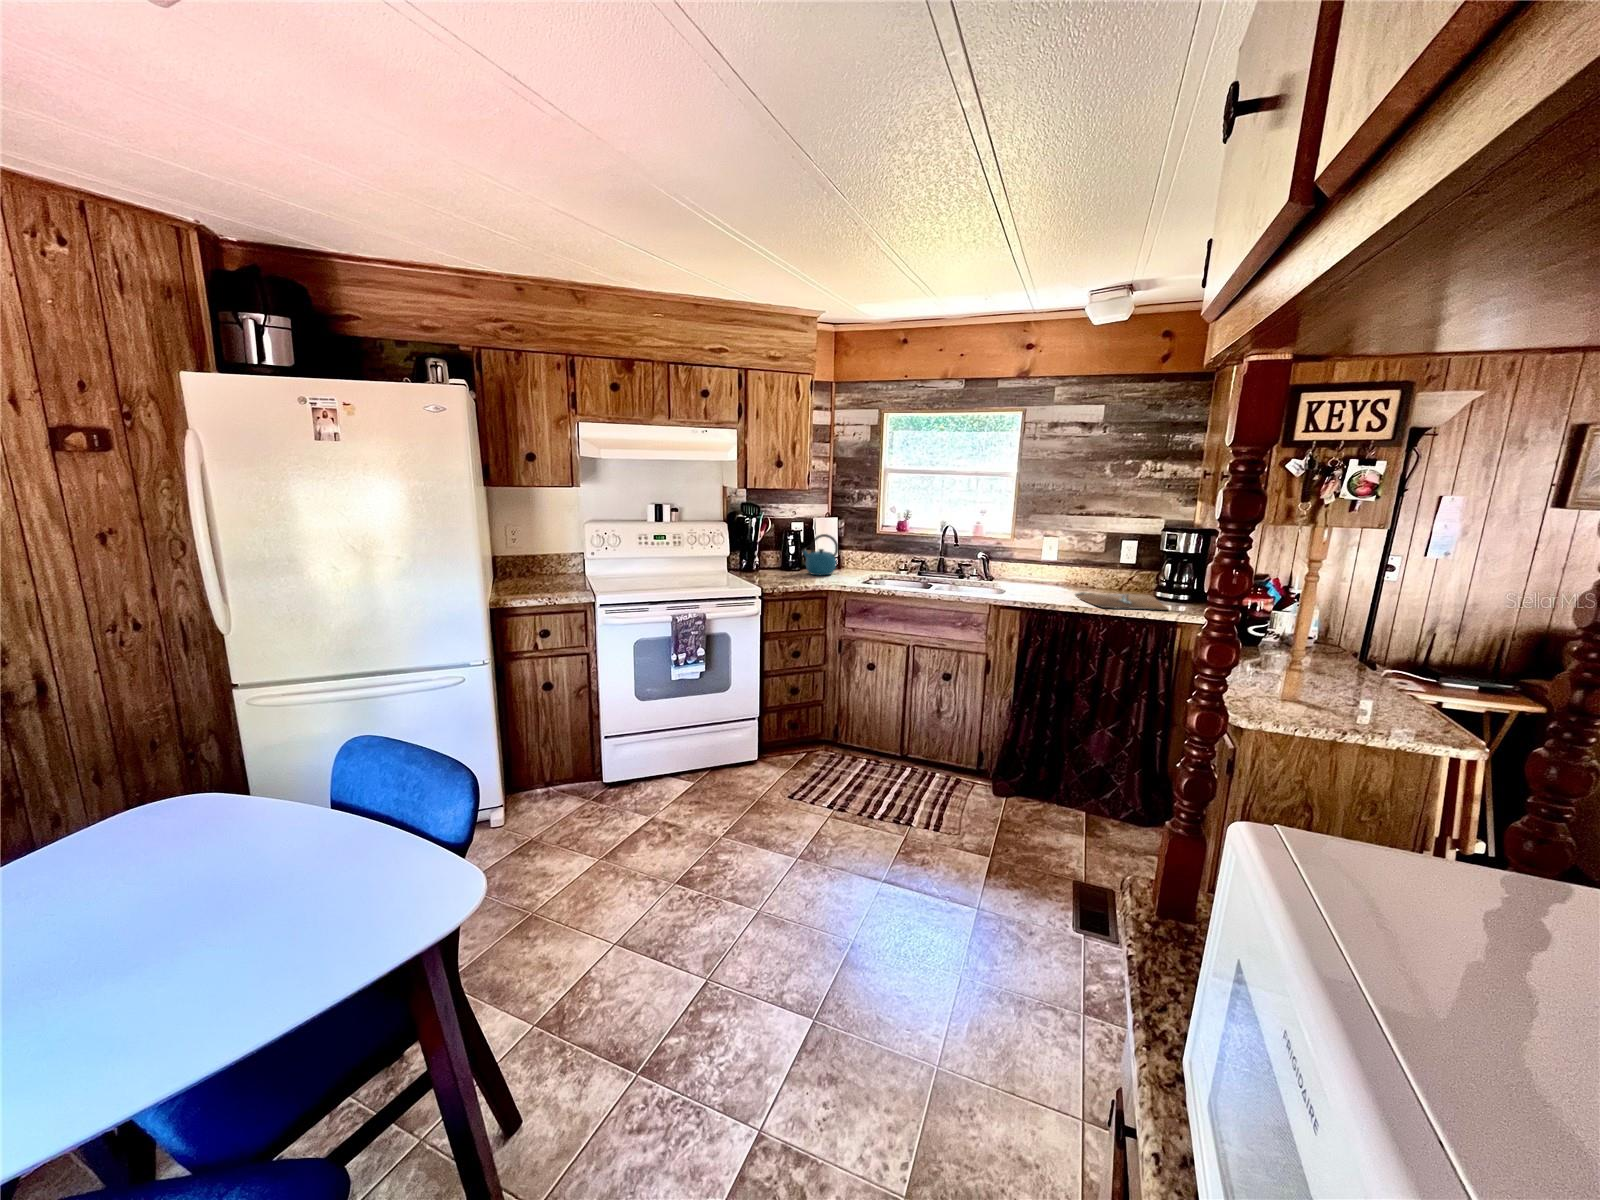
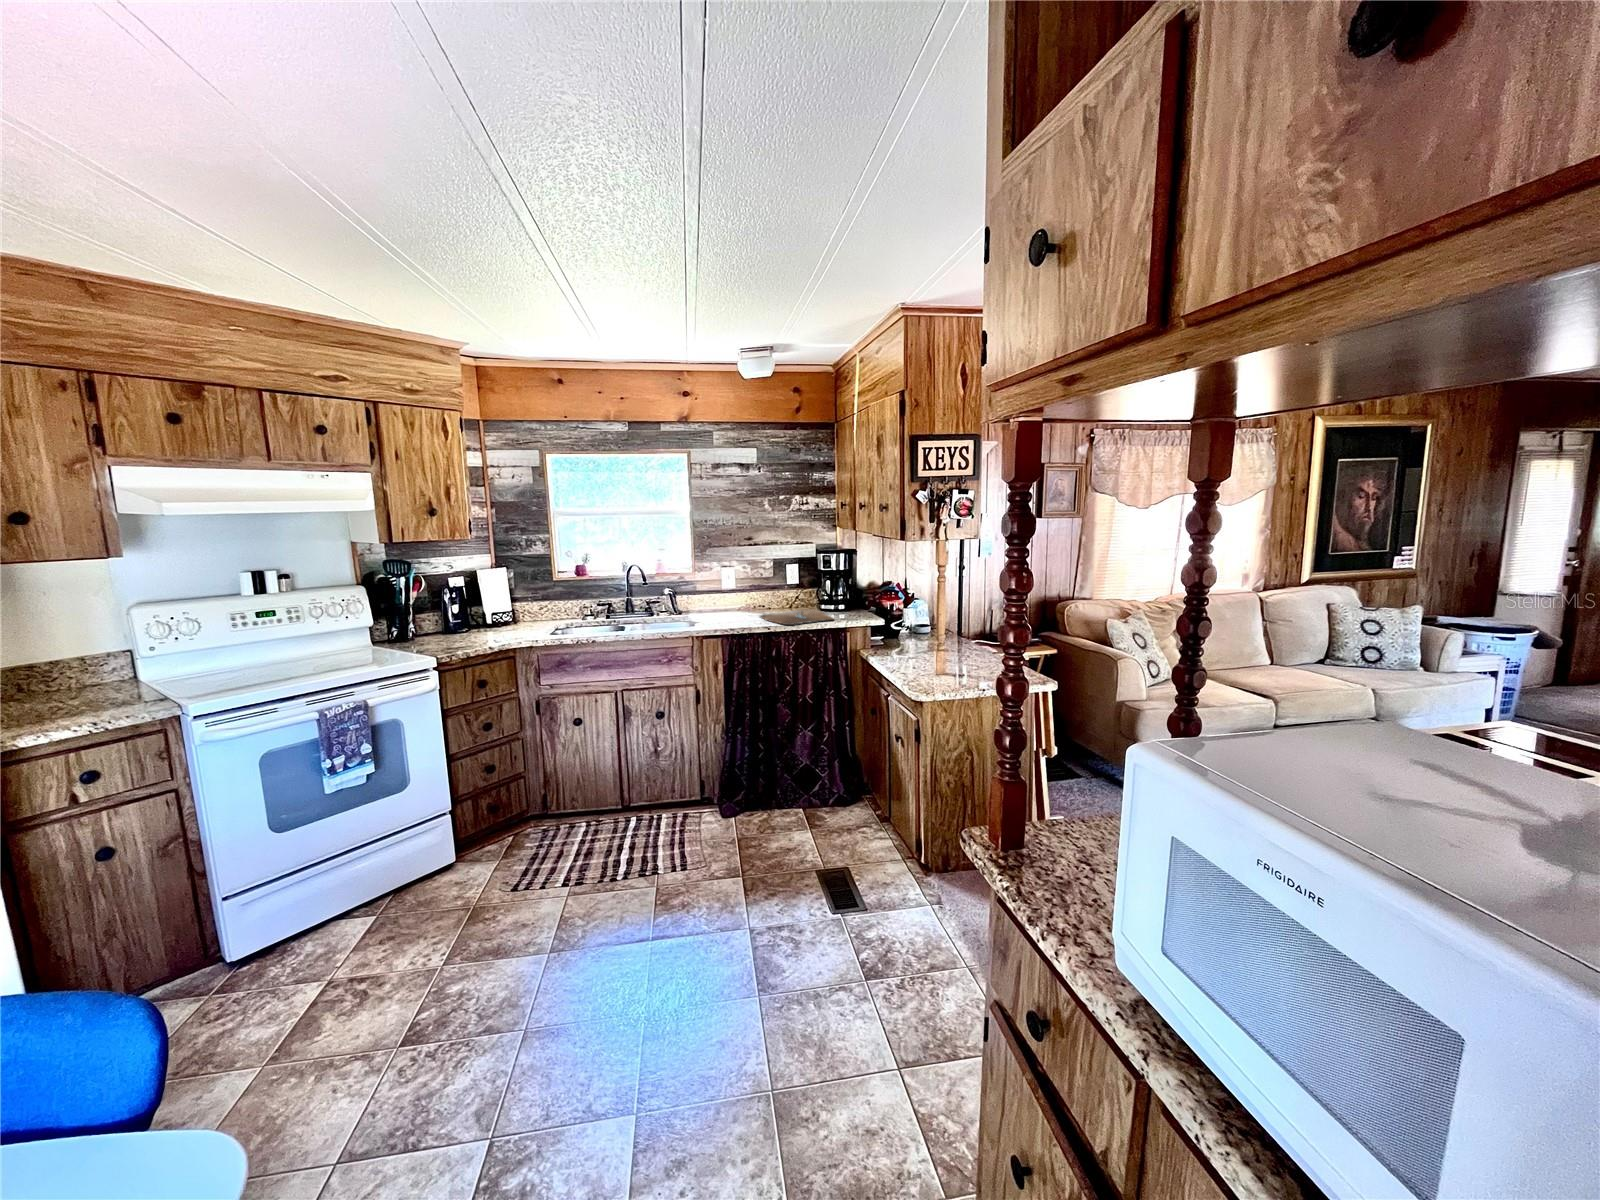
kettle: present [801,534,838,575] -> none [473,586,519,633]

